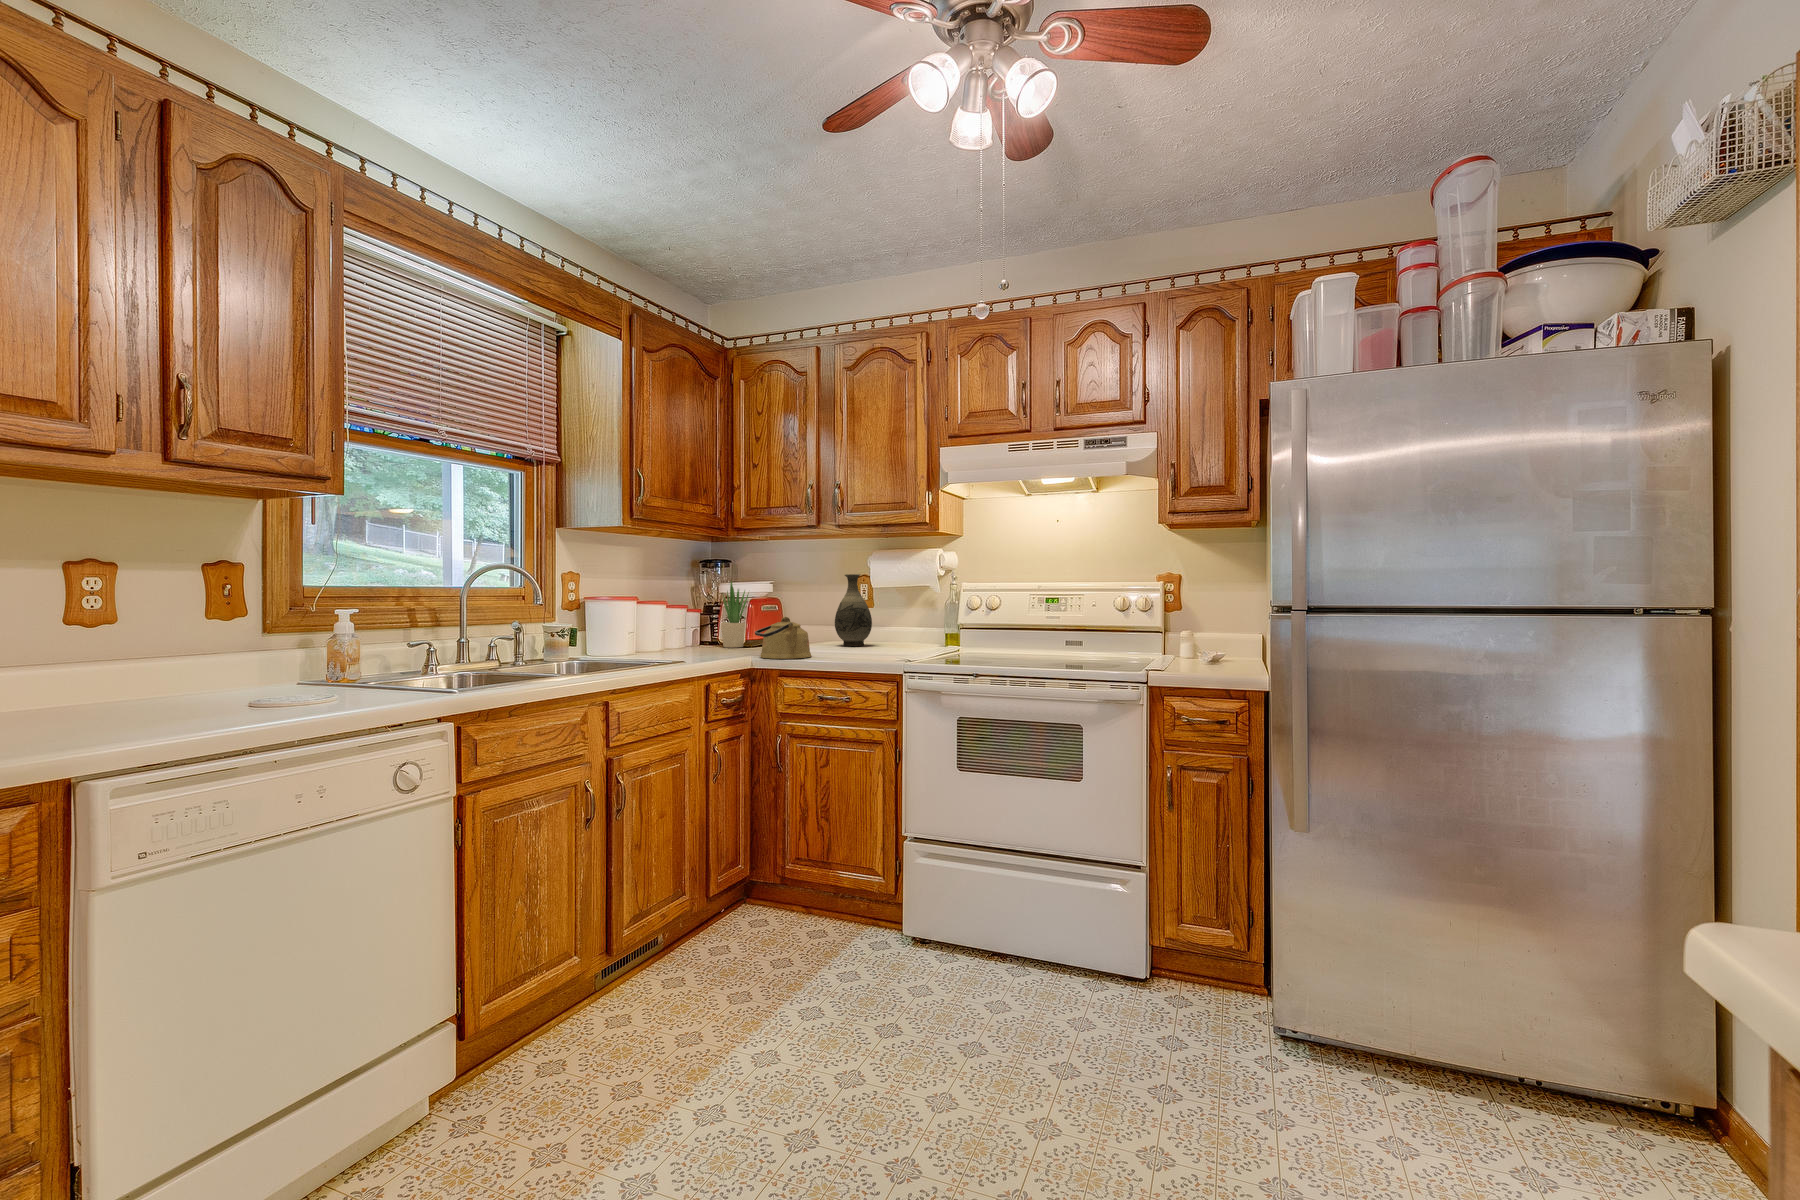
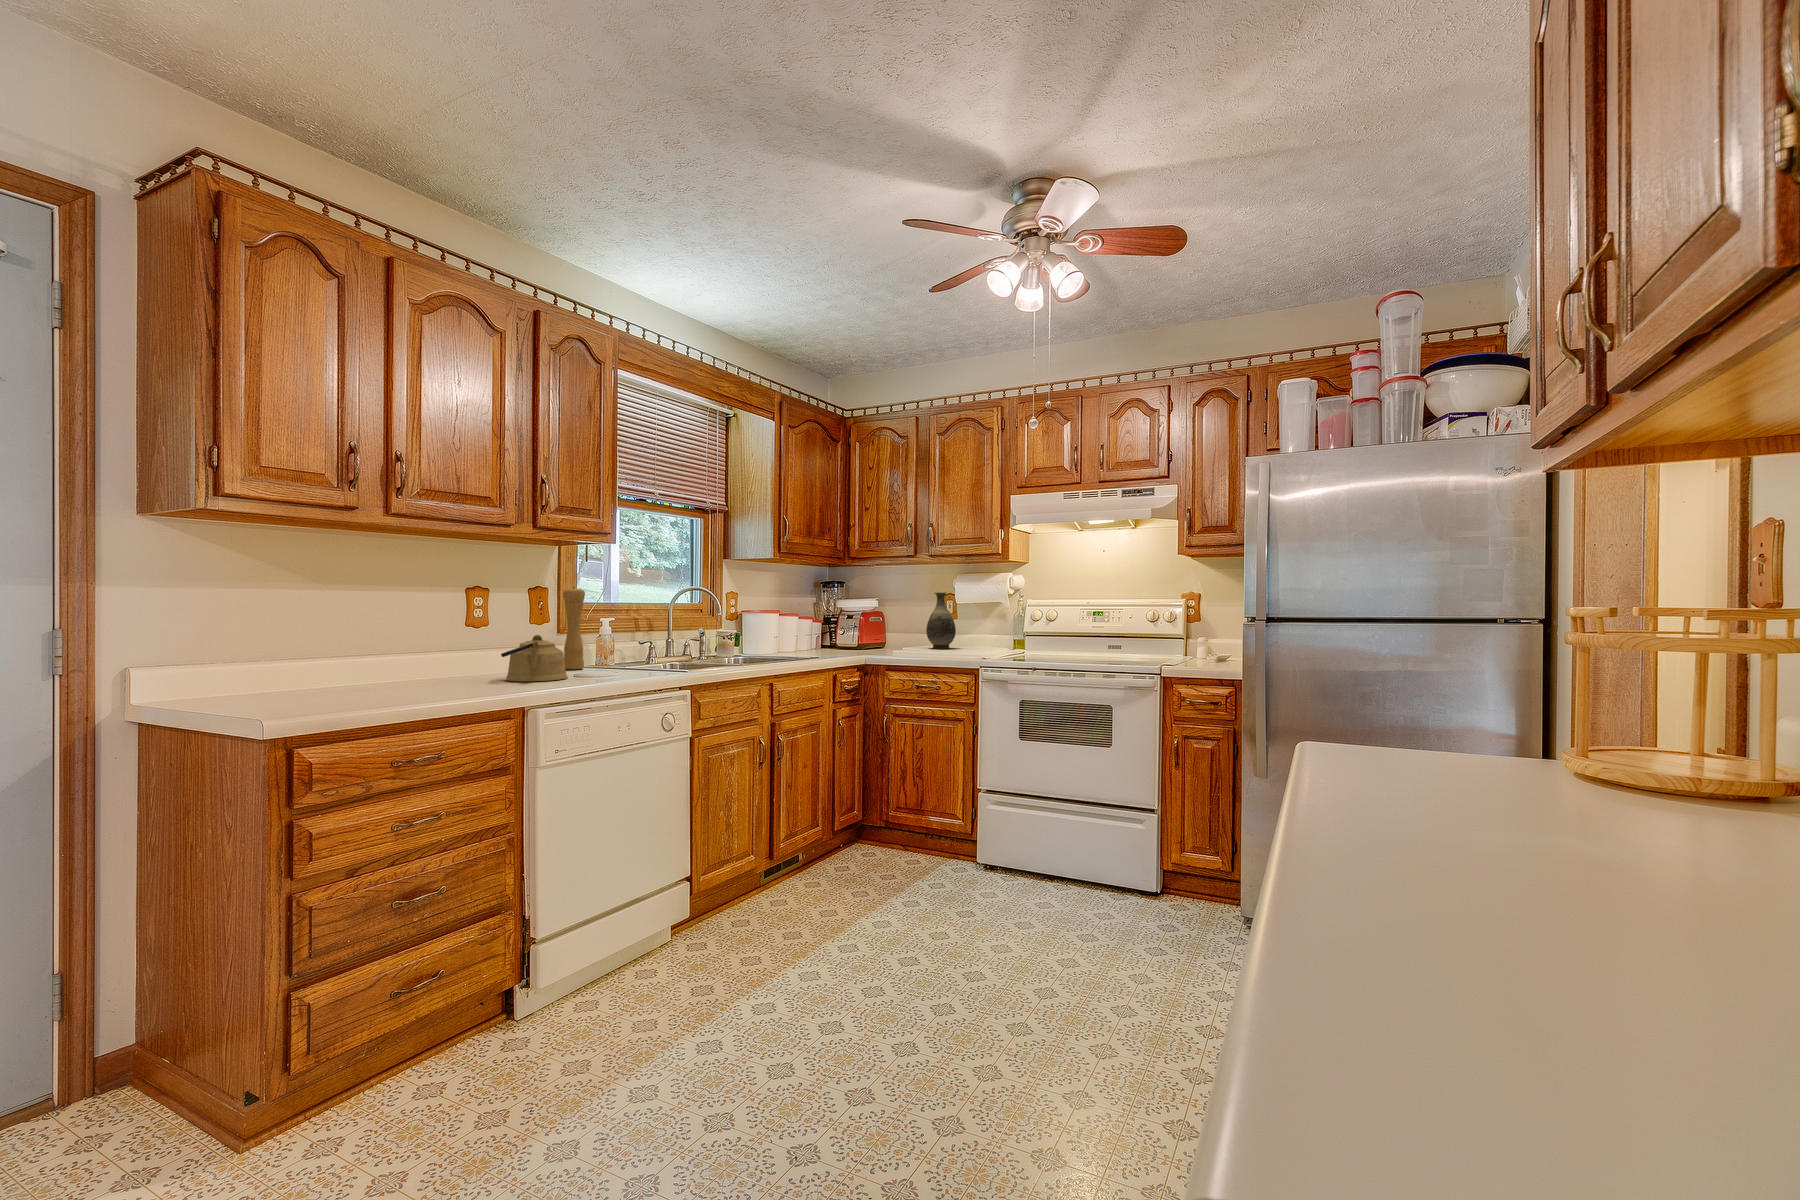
pepper mill: none [257,565,297,692] -> present [563,587,585,669]
potted plant: present [721,580,749,648] -> none [839,596,861,649]
kettle: present [755,617,811,659] -> present [501,635,568,681]

